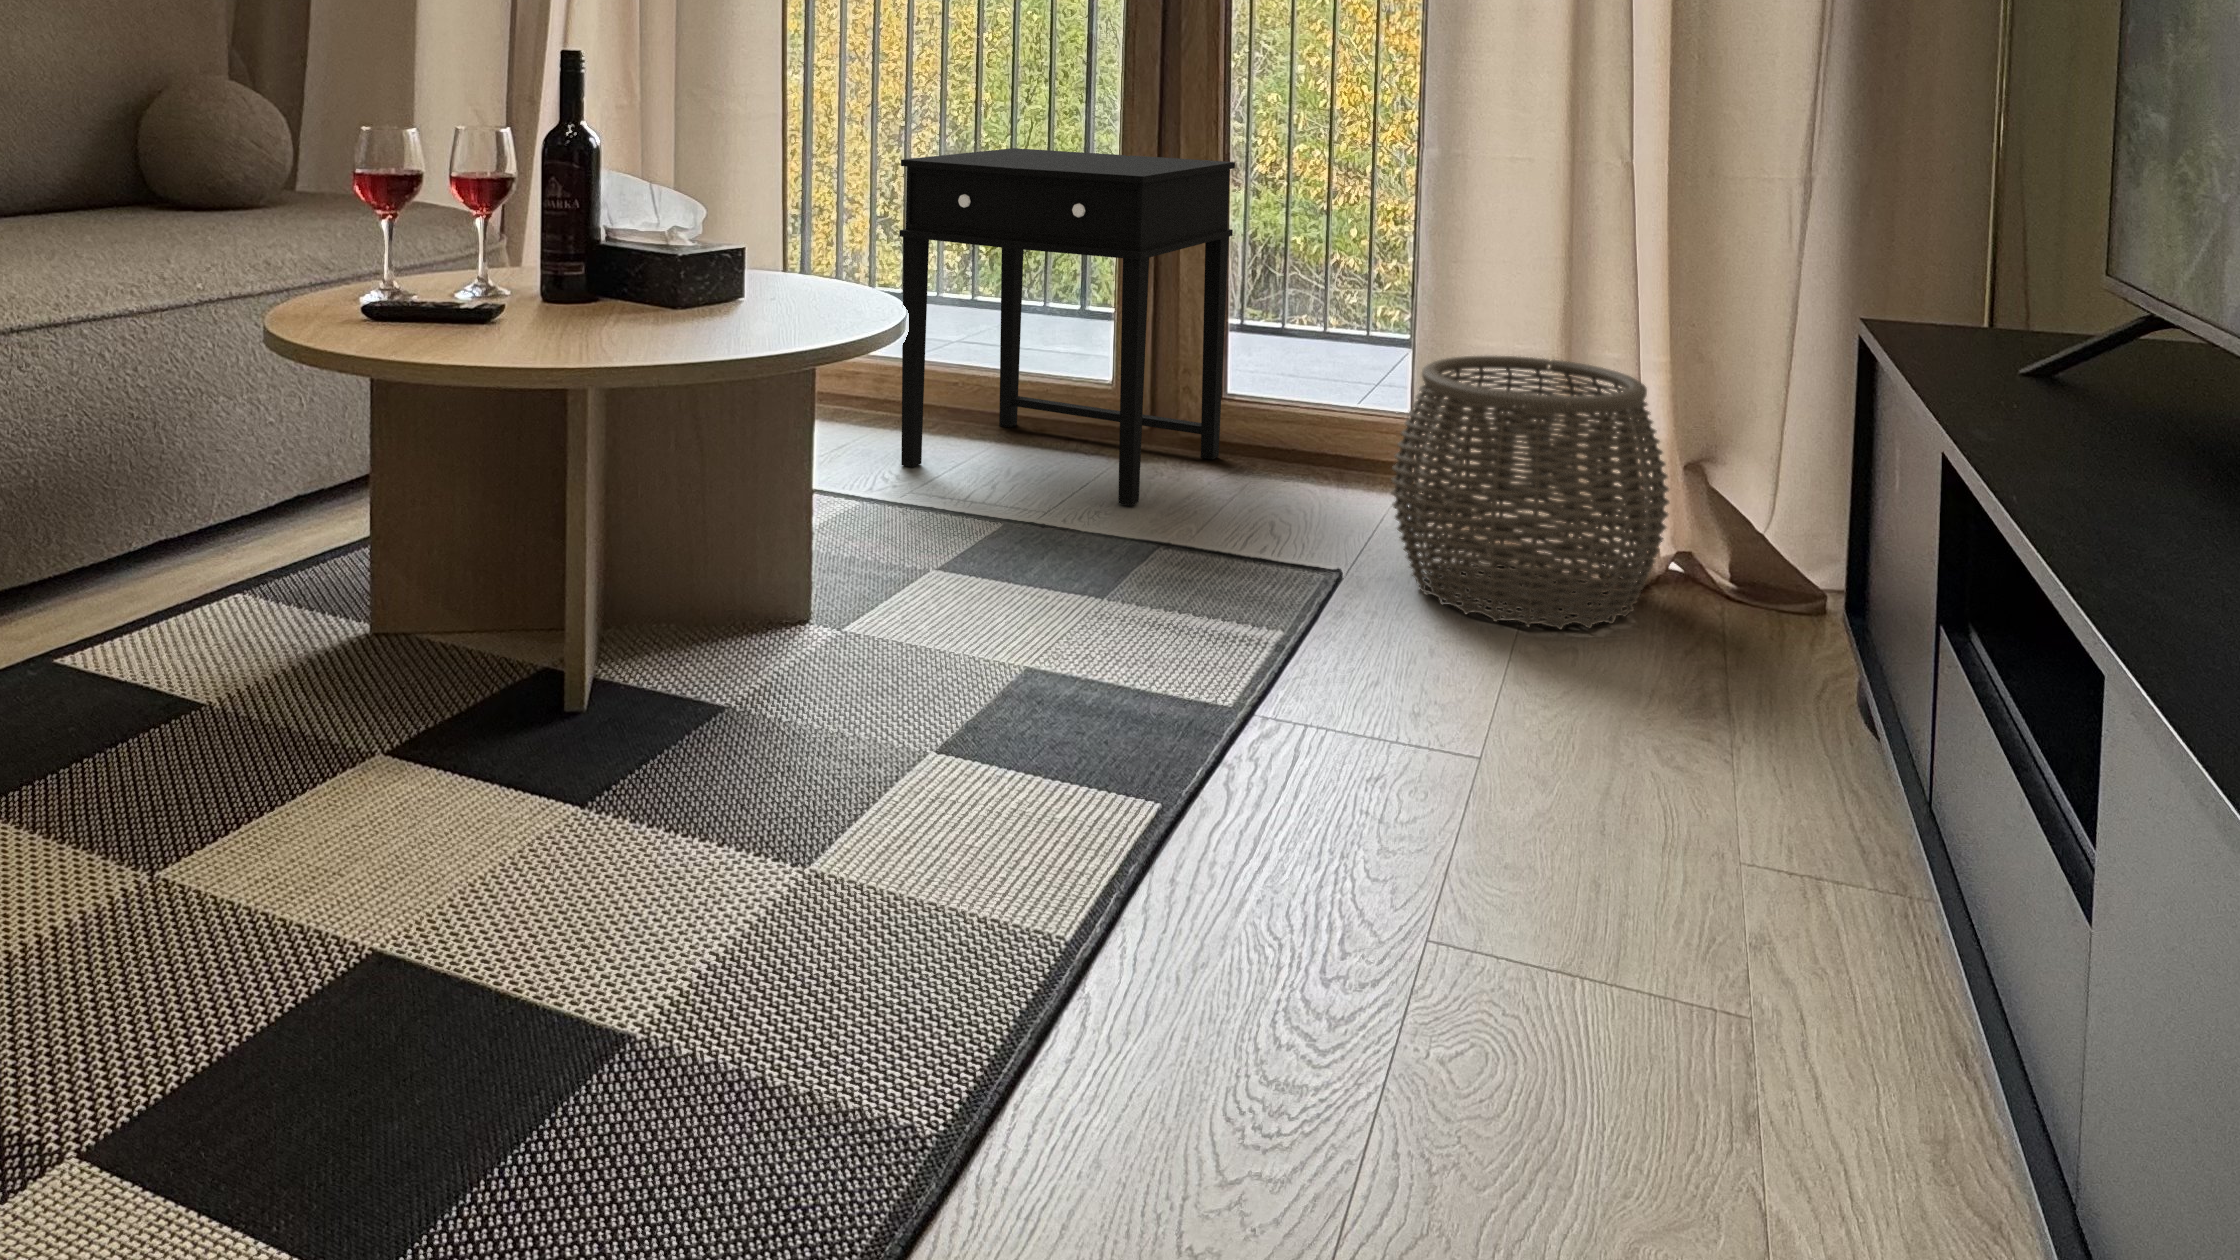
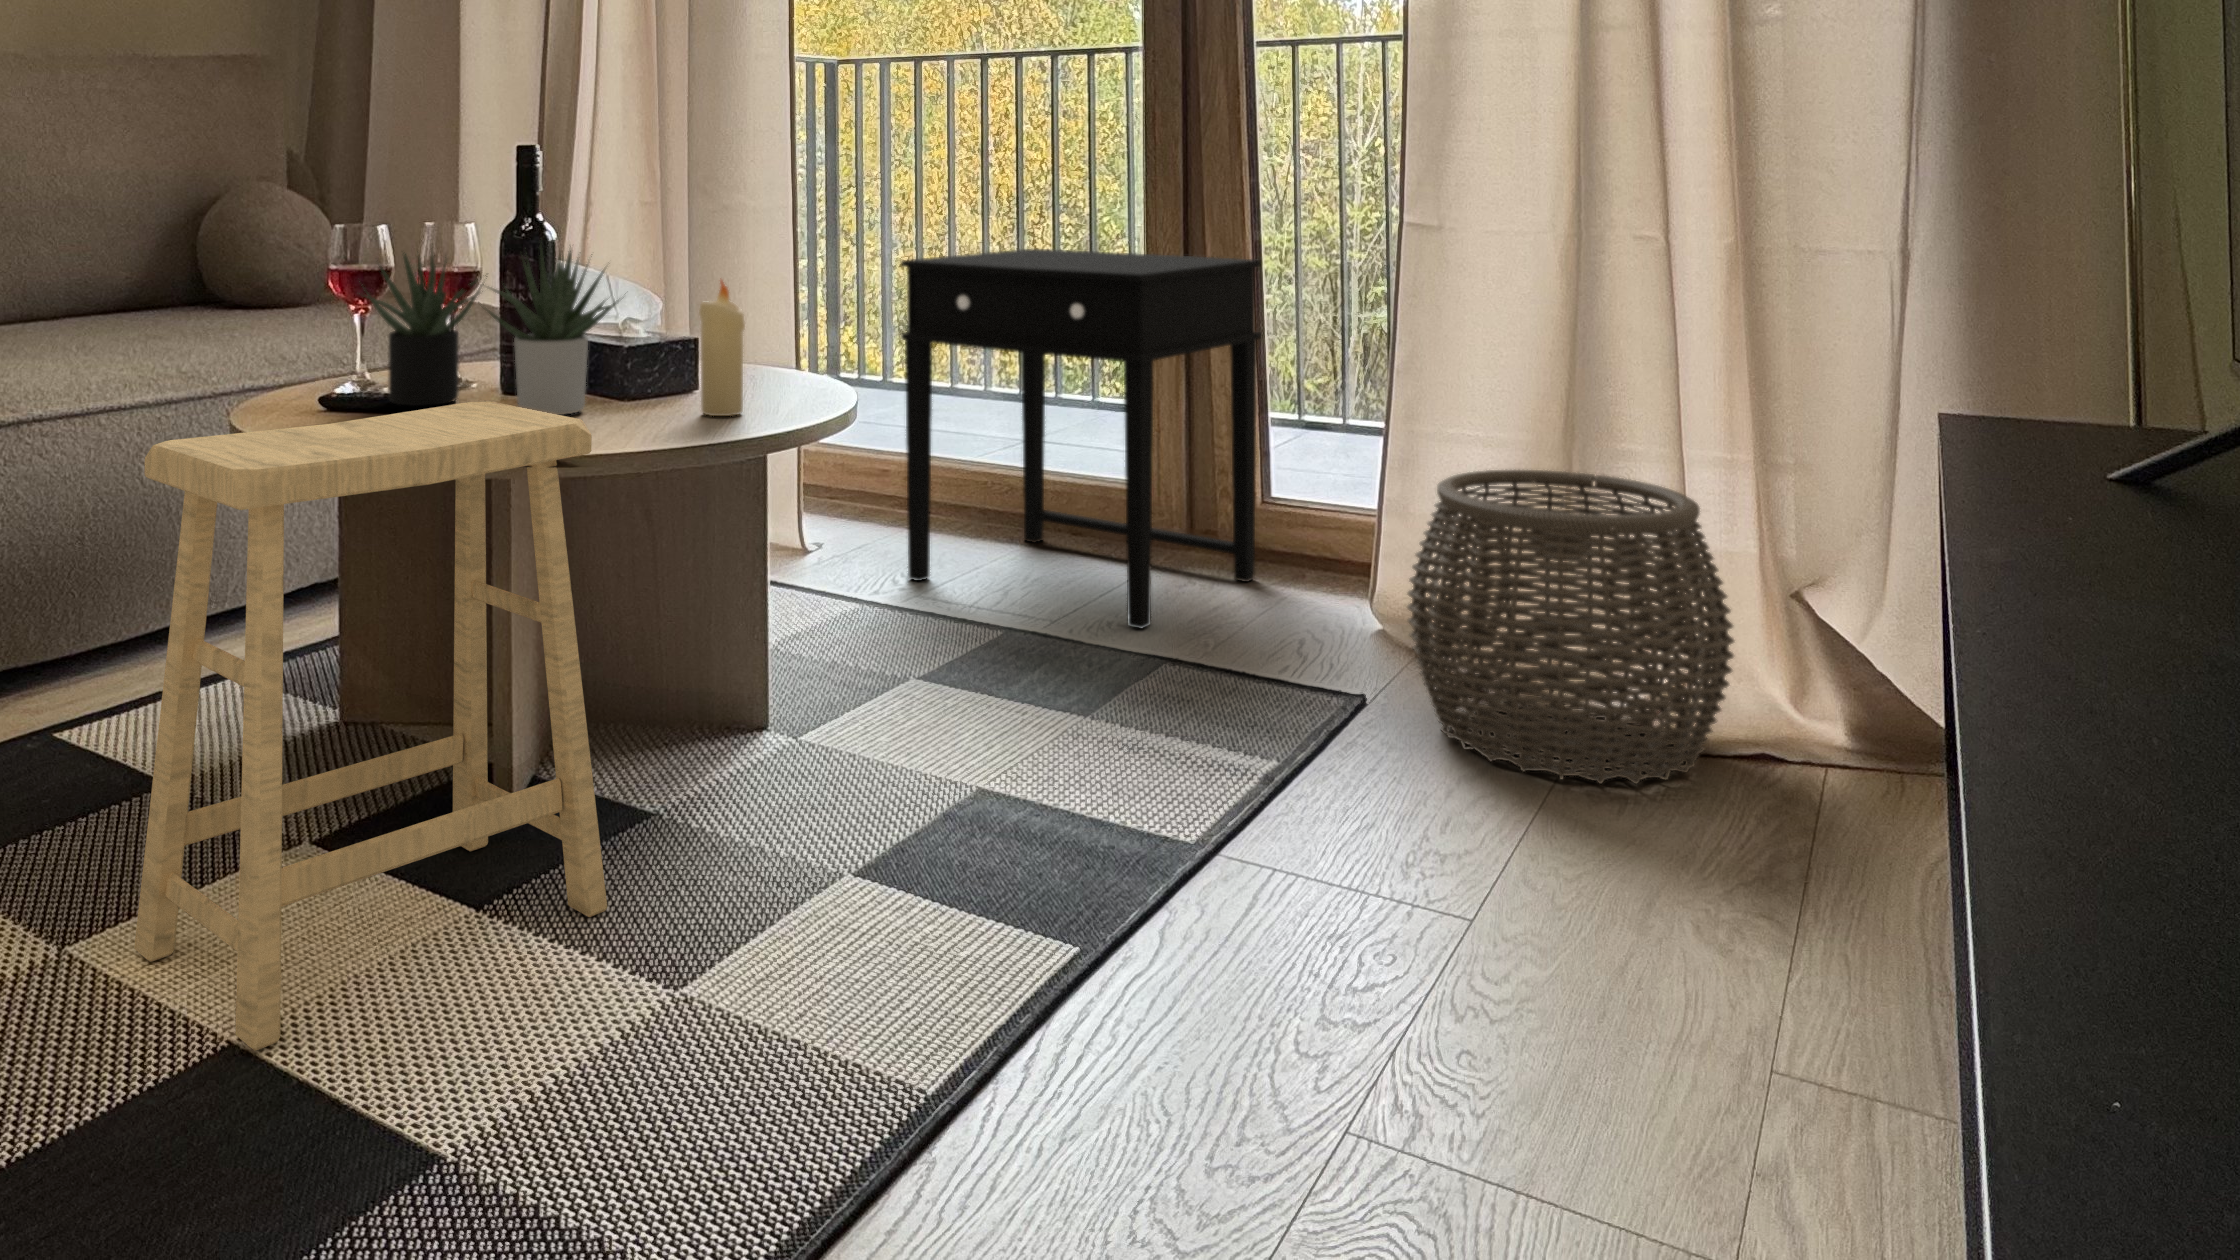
succulent plant: none [401,138,694,318] -> present [366,247,618,415]
candle: none [769,181,814,317] -> present [699,281,745,416]
footstool: none [227,306,708,961] -> present [134,401,607,1051]

